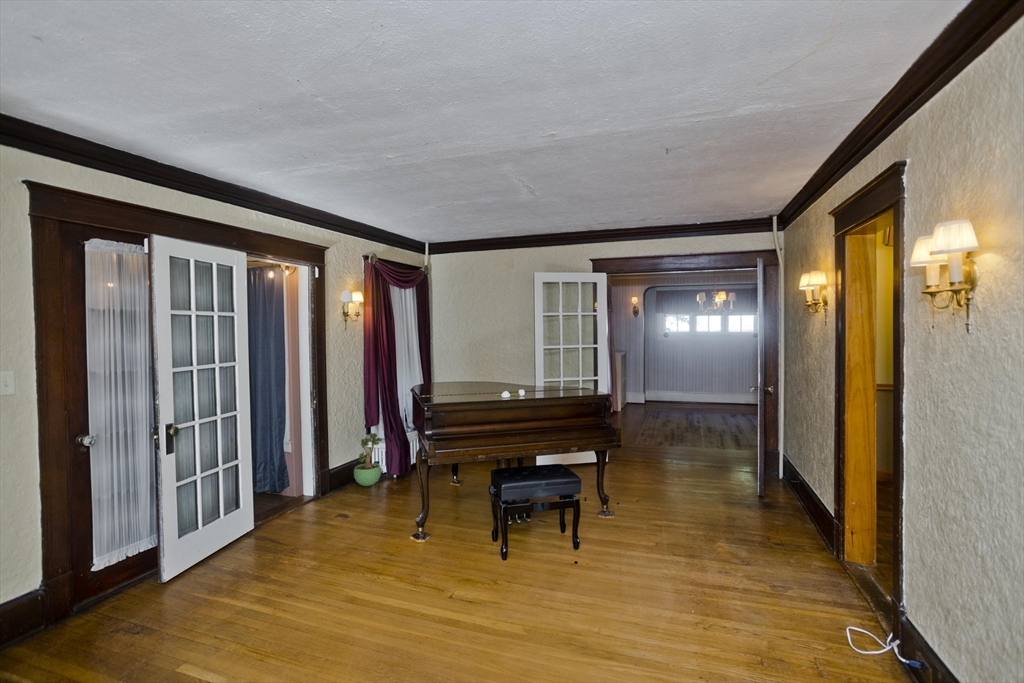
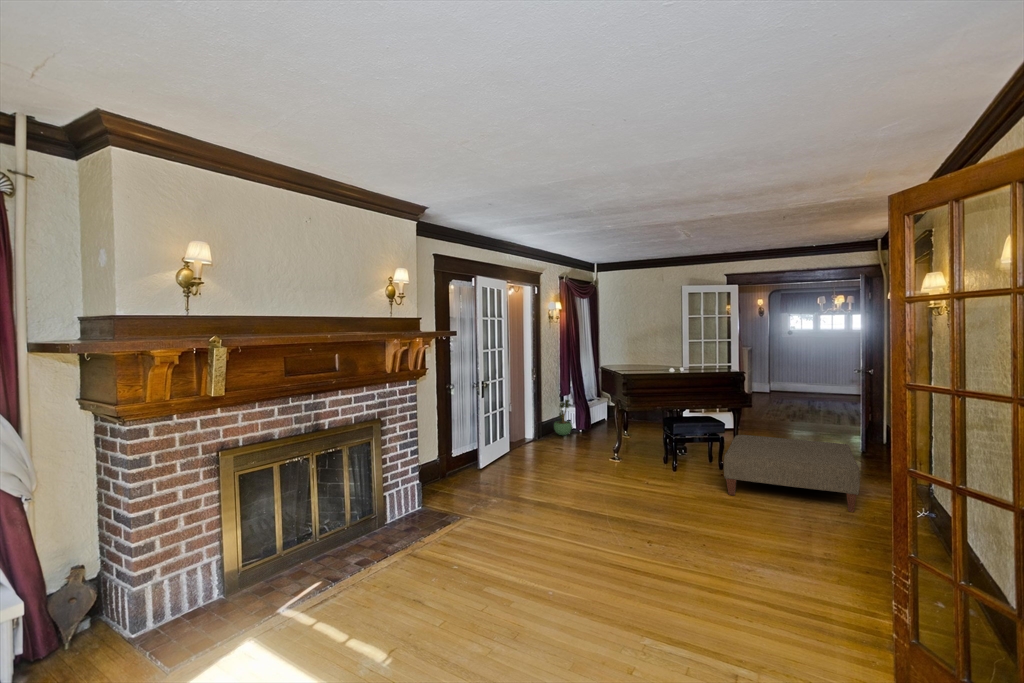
ottoman: none [569,493,796,658] -> present [724,435,860,512]

